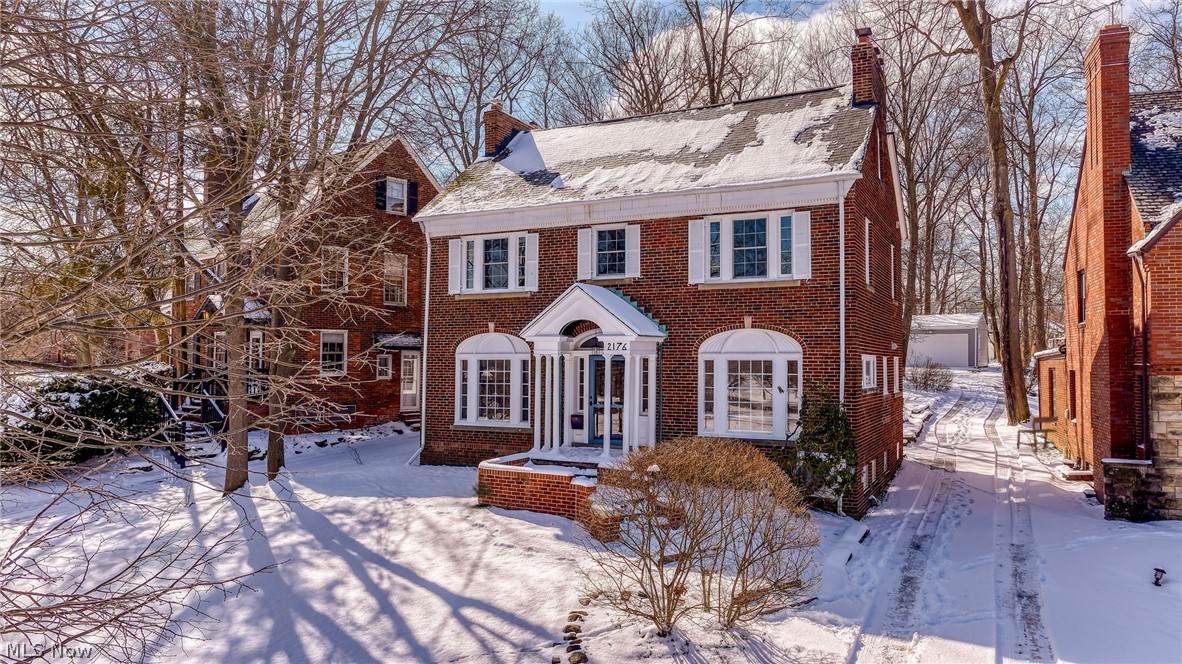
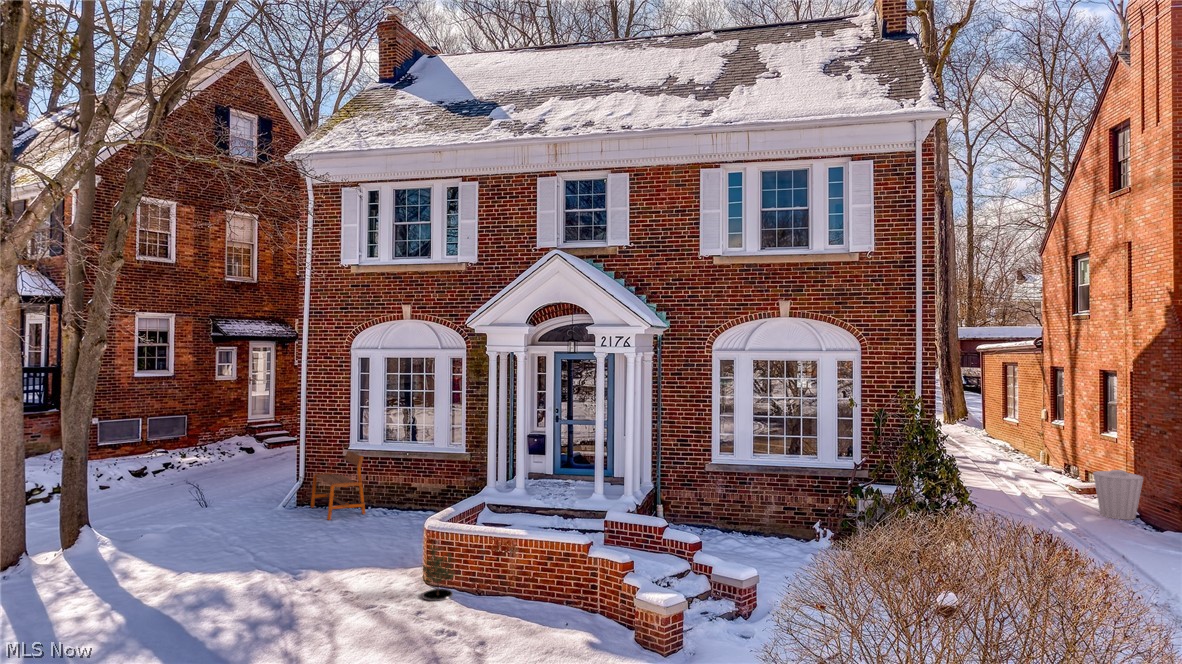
bench: present [1017,416,1058,452] -> present [311,451,365,520]
trash can: none [1036,456,1076,497] -> present [1093,470,1143,520]

